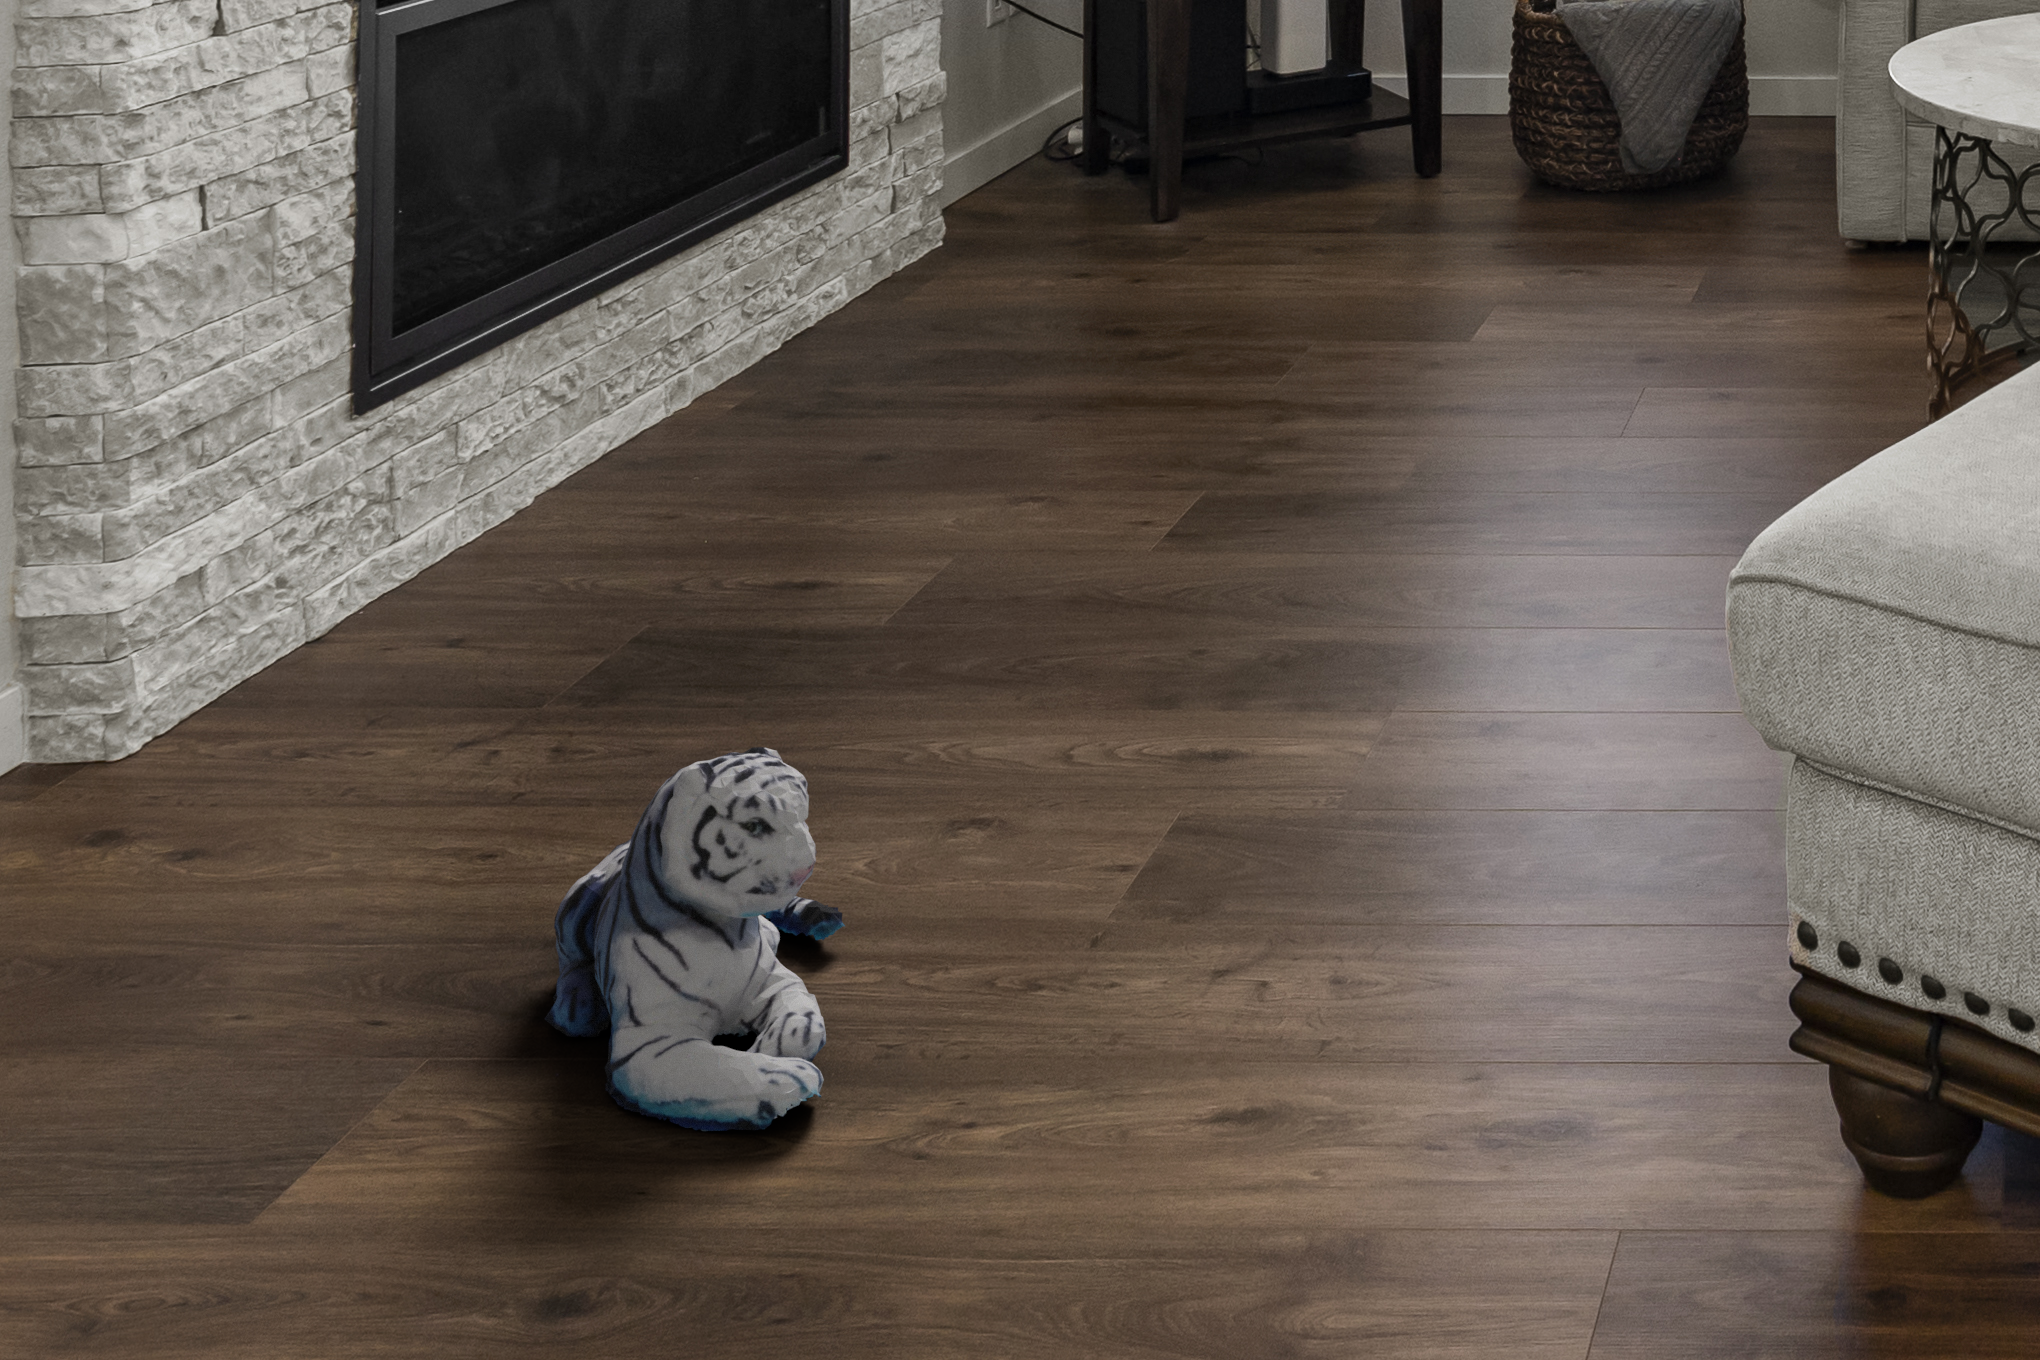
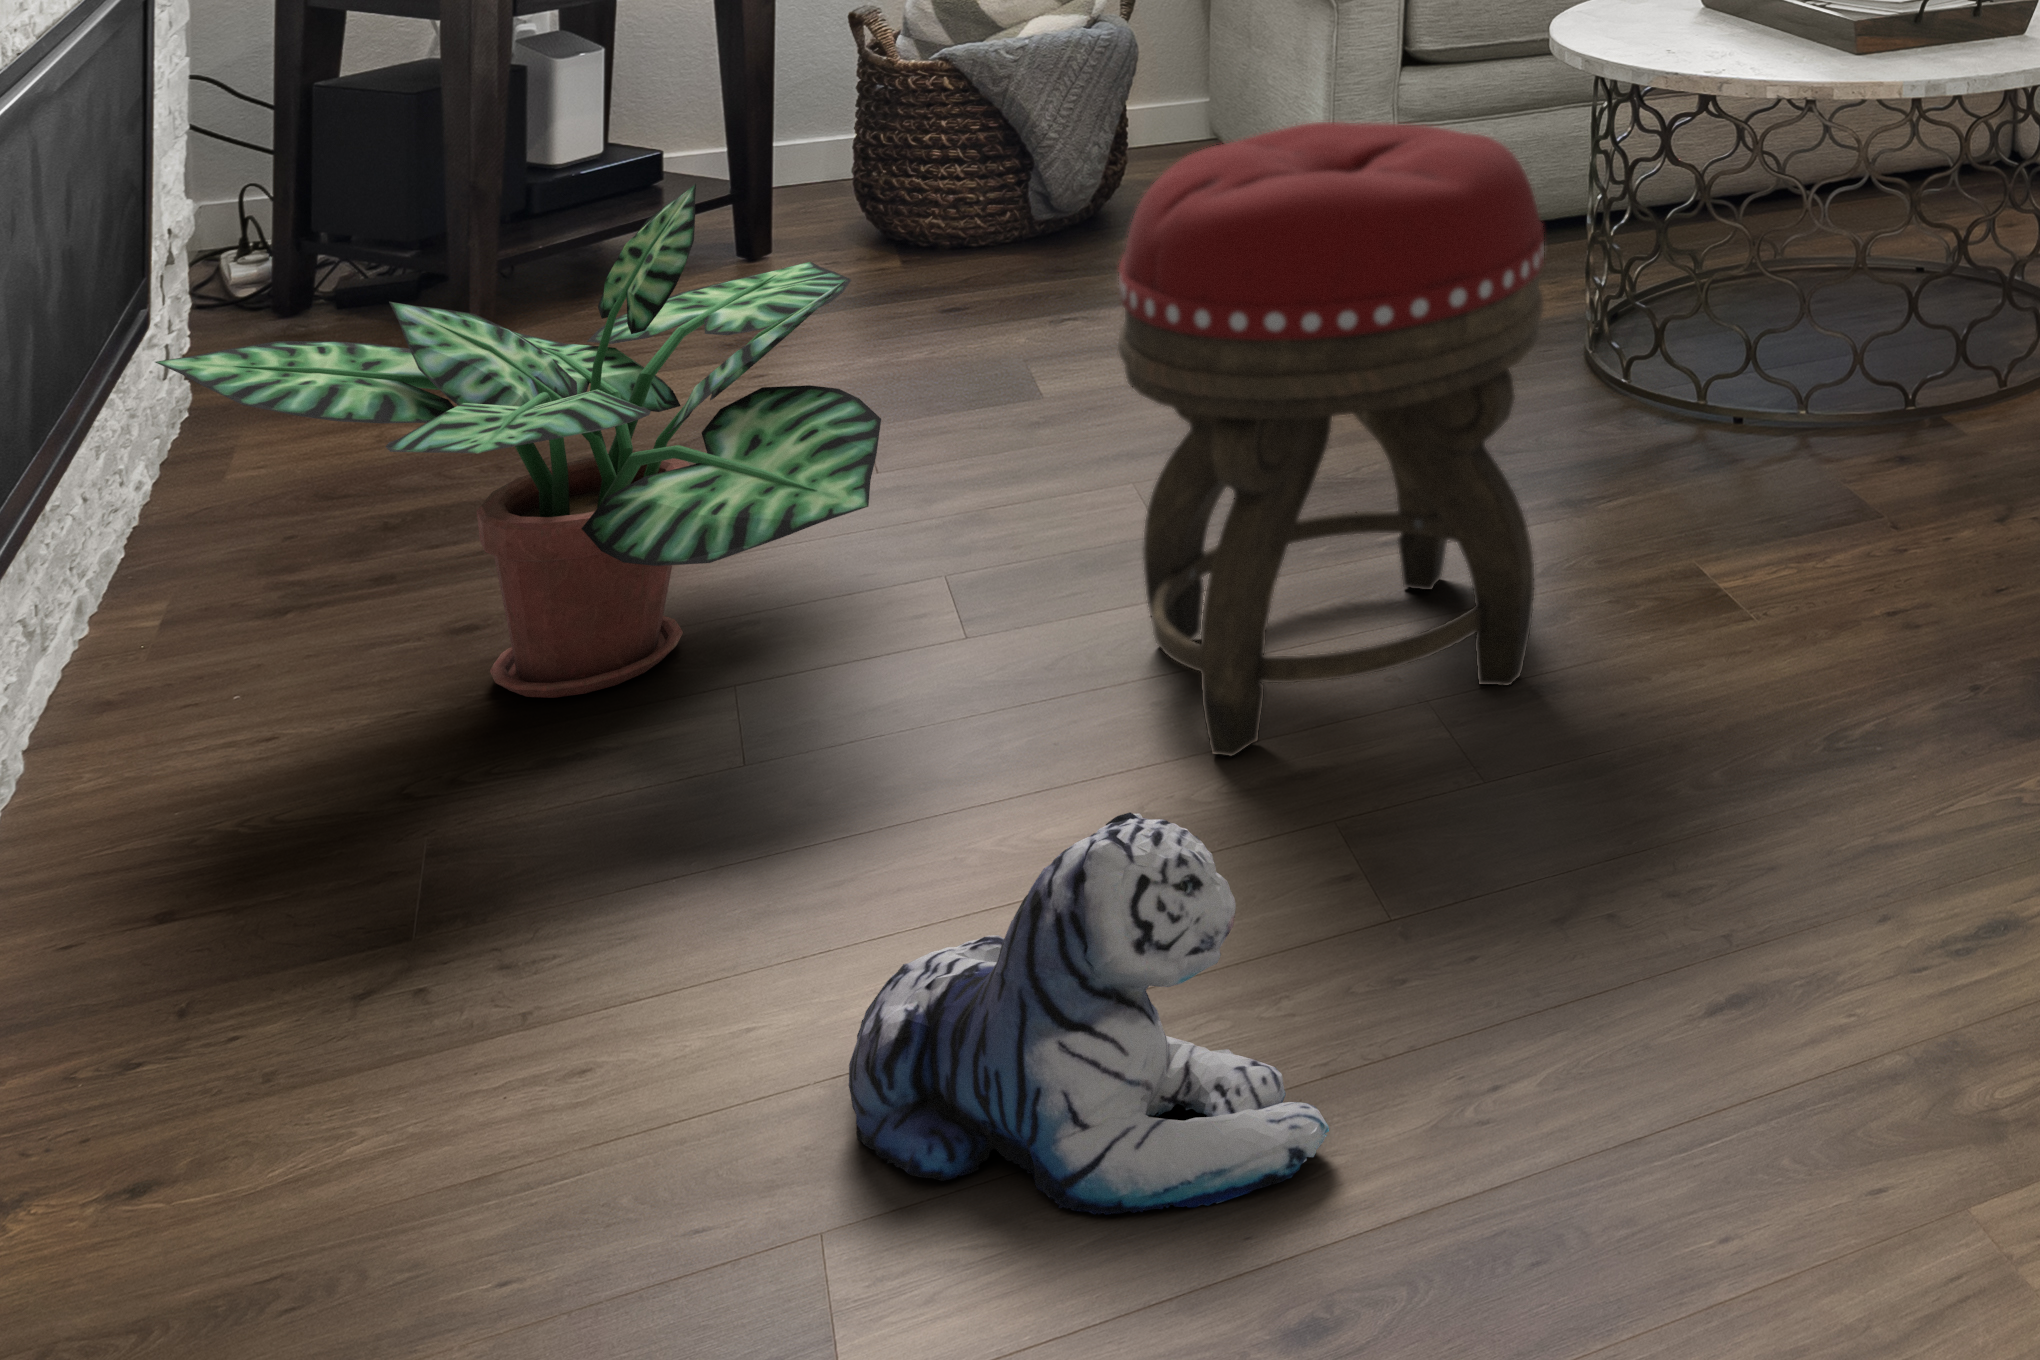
potted plant: none [547,111,1132,548] -> present [155,184,881,698]
footstool: none [1126,123,1550,732] -> present [1118,122,1544,756]

